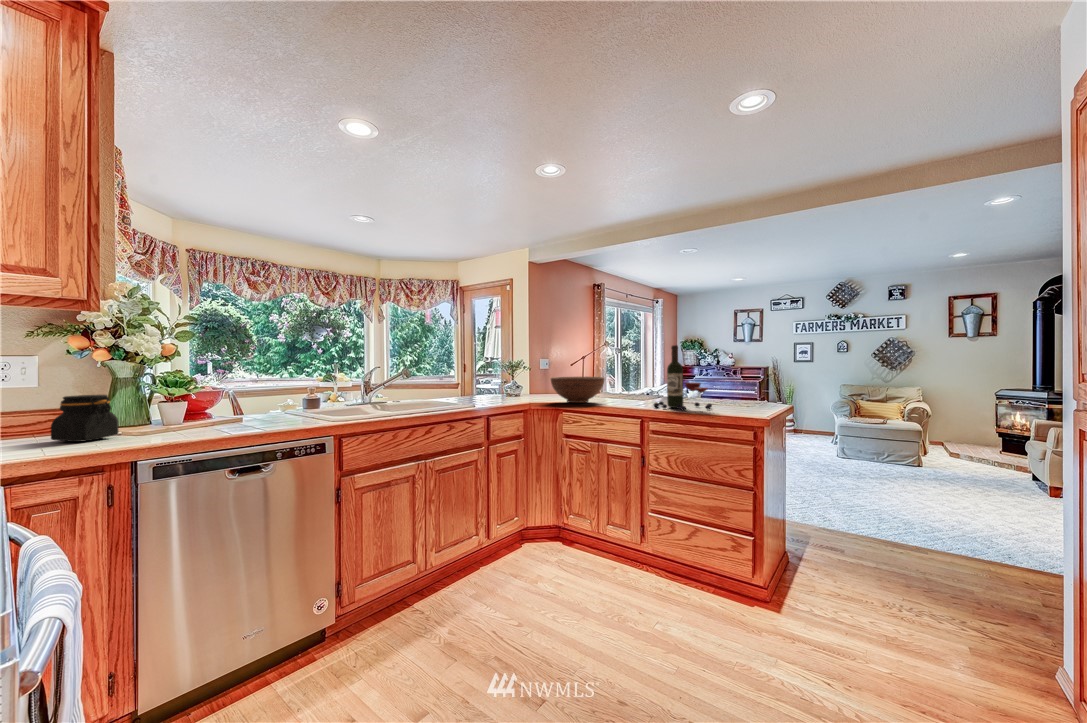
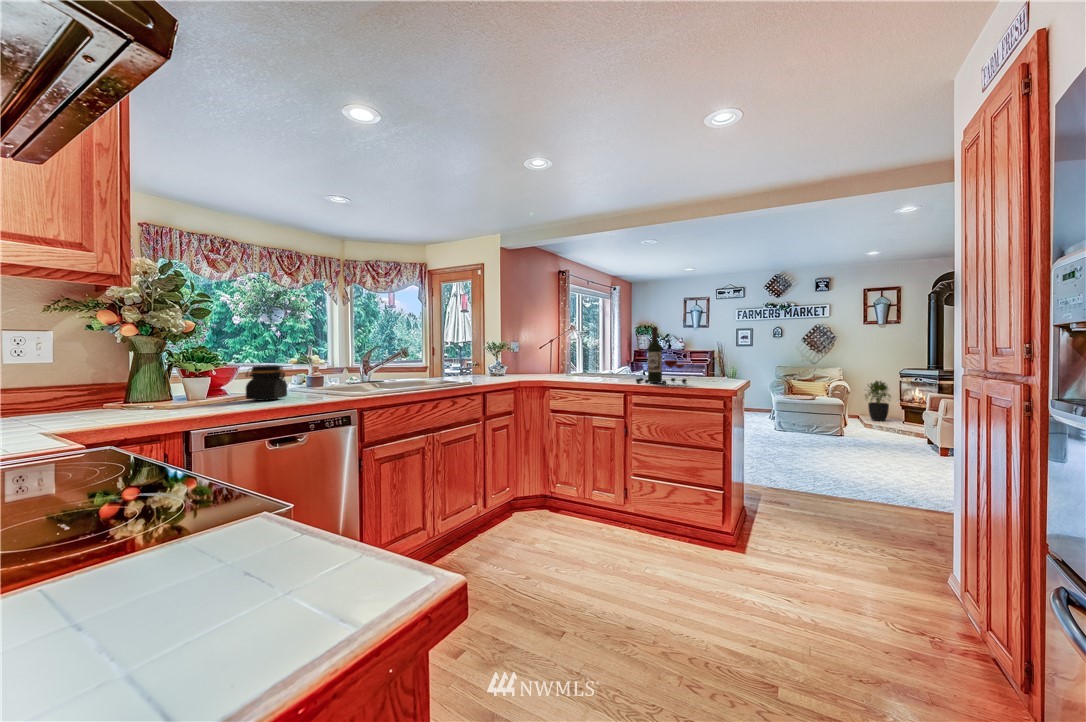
fruit bowl: present [551,377,604,403] -> none [537,357,588,381]
jar: present [51,395,119,442] -> present [246,365,287,401]
potted plant: none [946,401,985,448] -> present [865,381,891,421]

